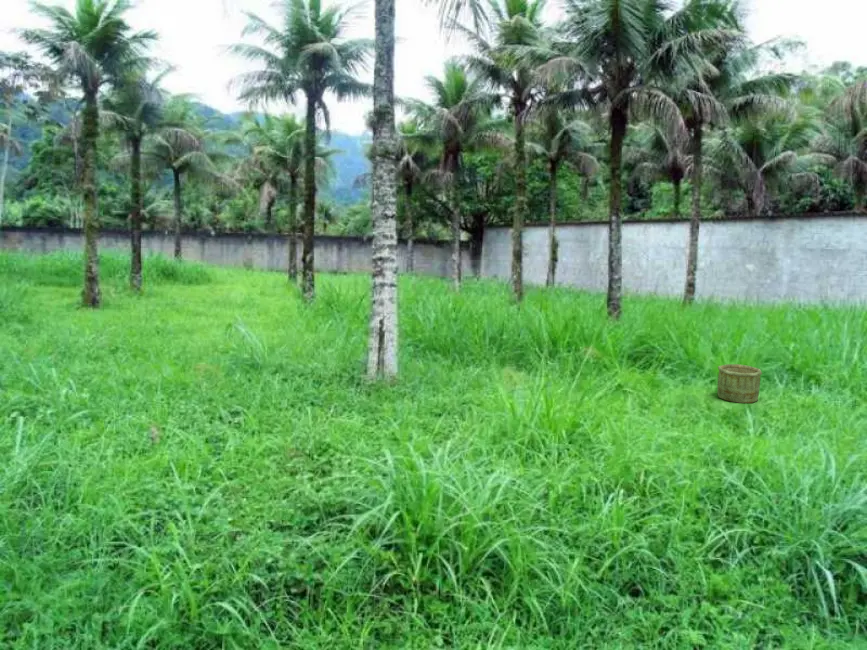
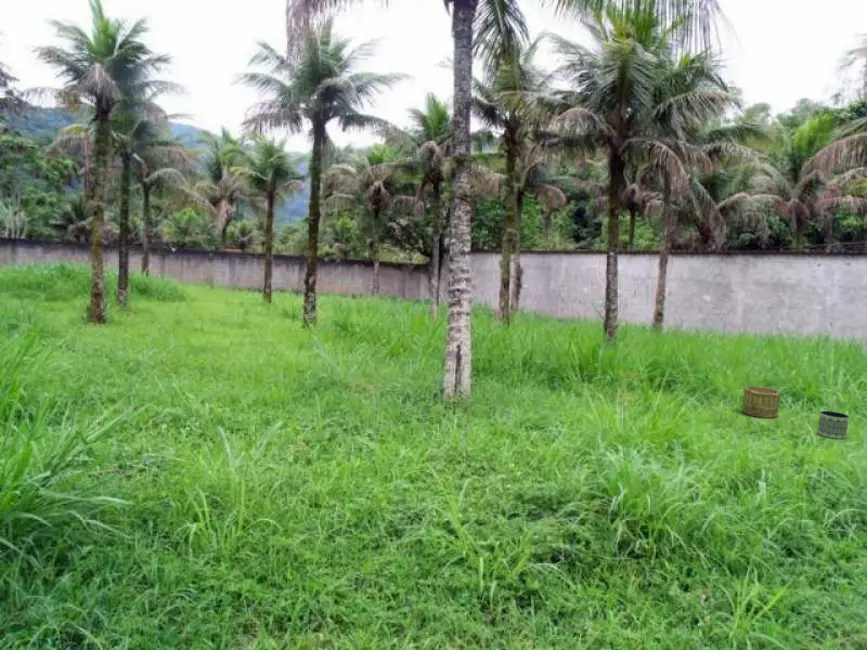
planter: none [796,395,835,430] -> present [818,411,849,439]

